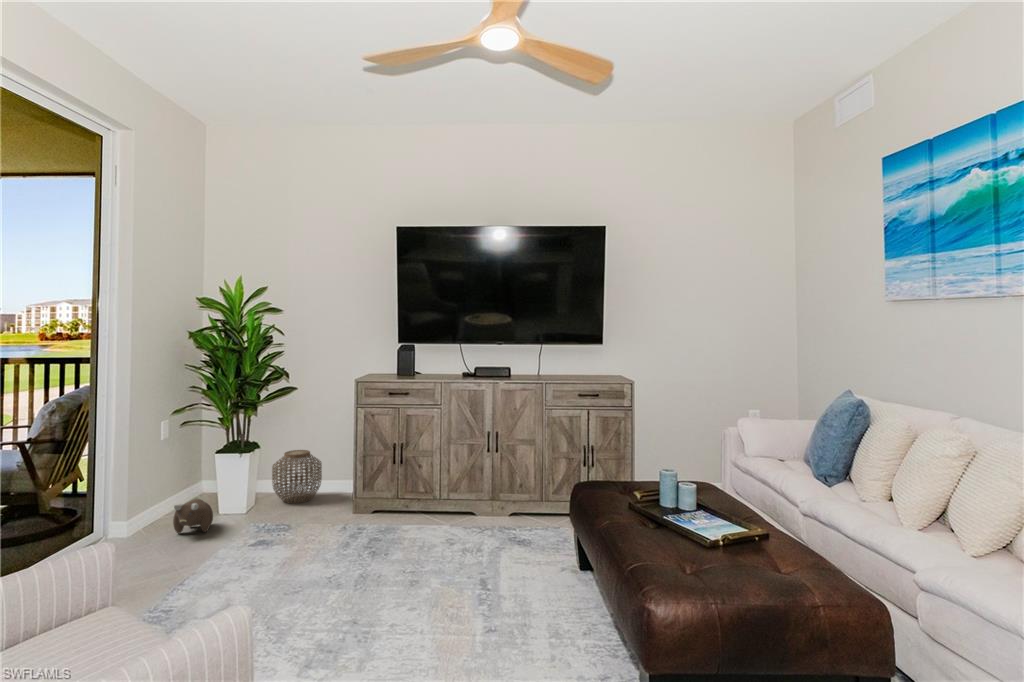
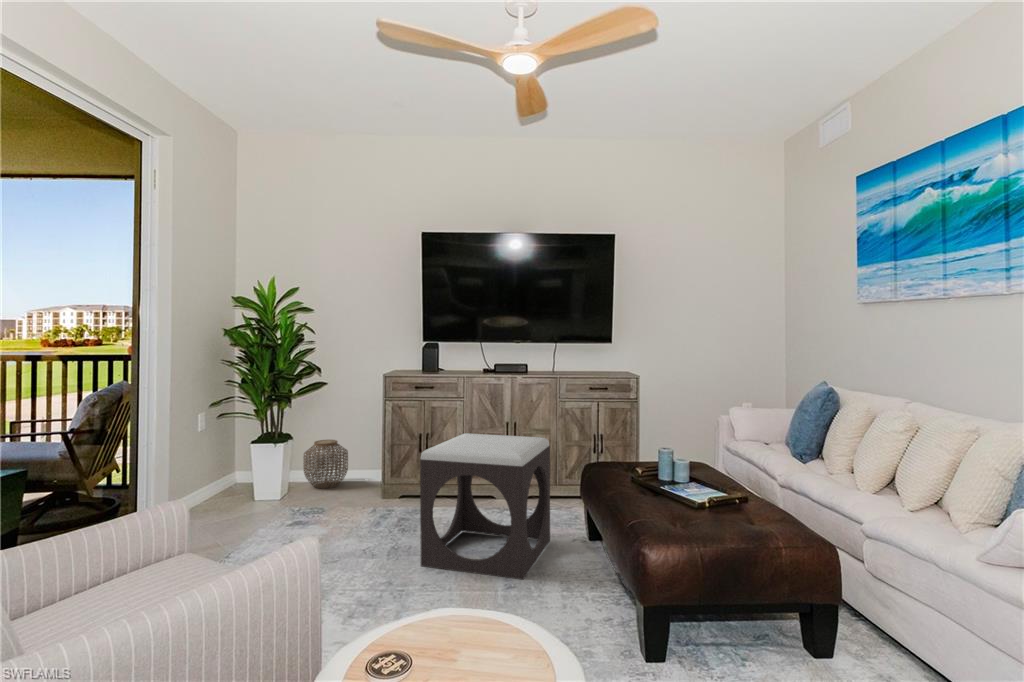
footstool: none [380,449,535,628] -> present [420,433,550,580]
plush toy: present [173,499,213,533] -> none [222,482,256,513]

